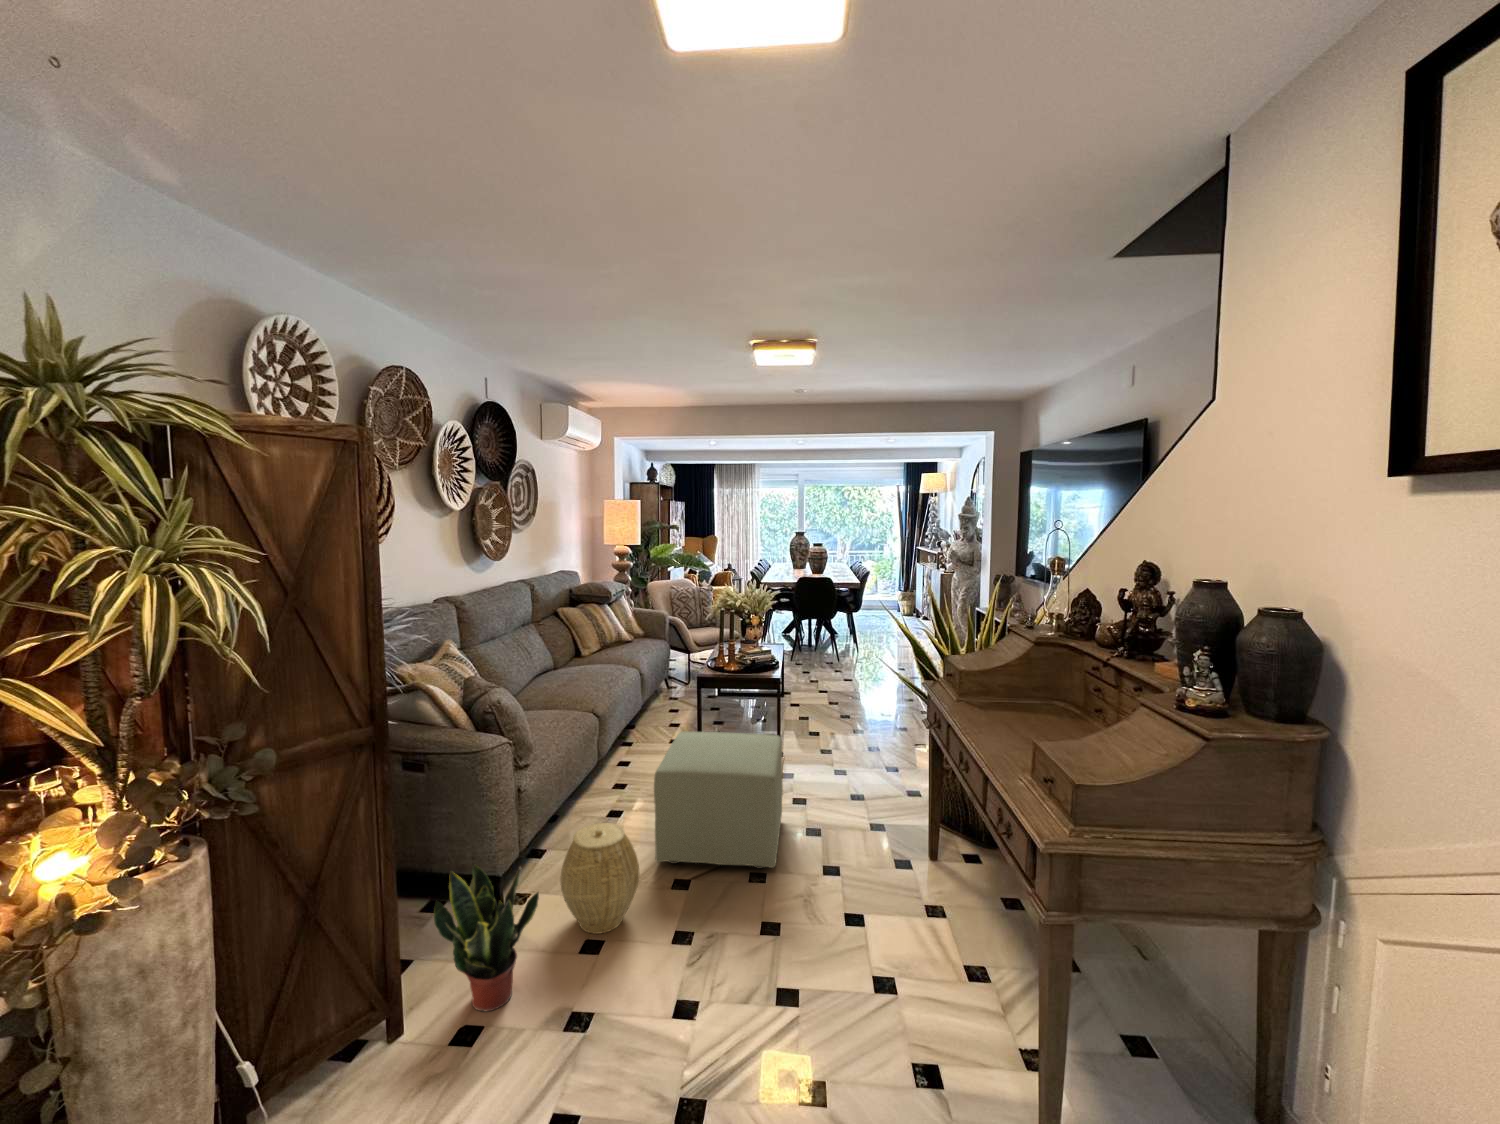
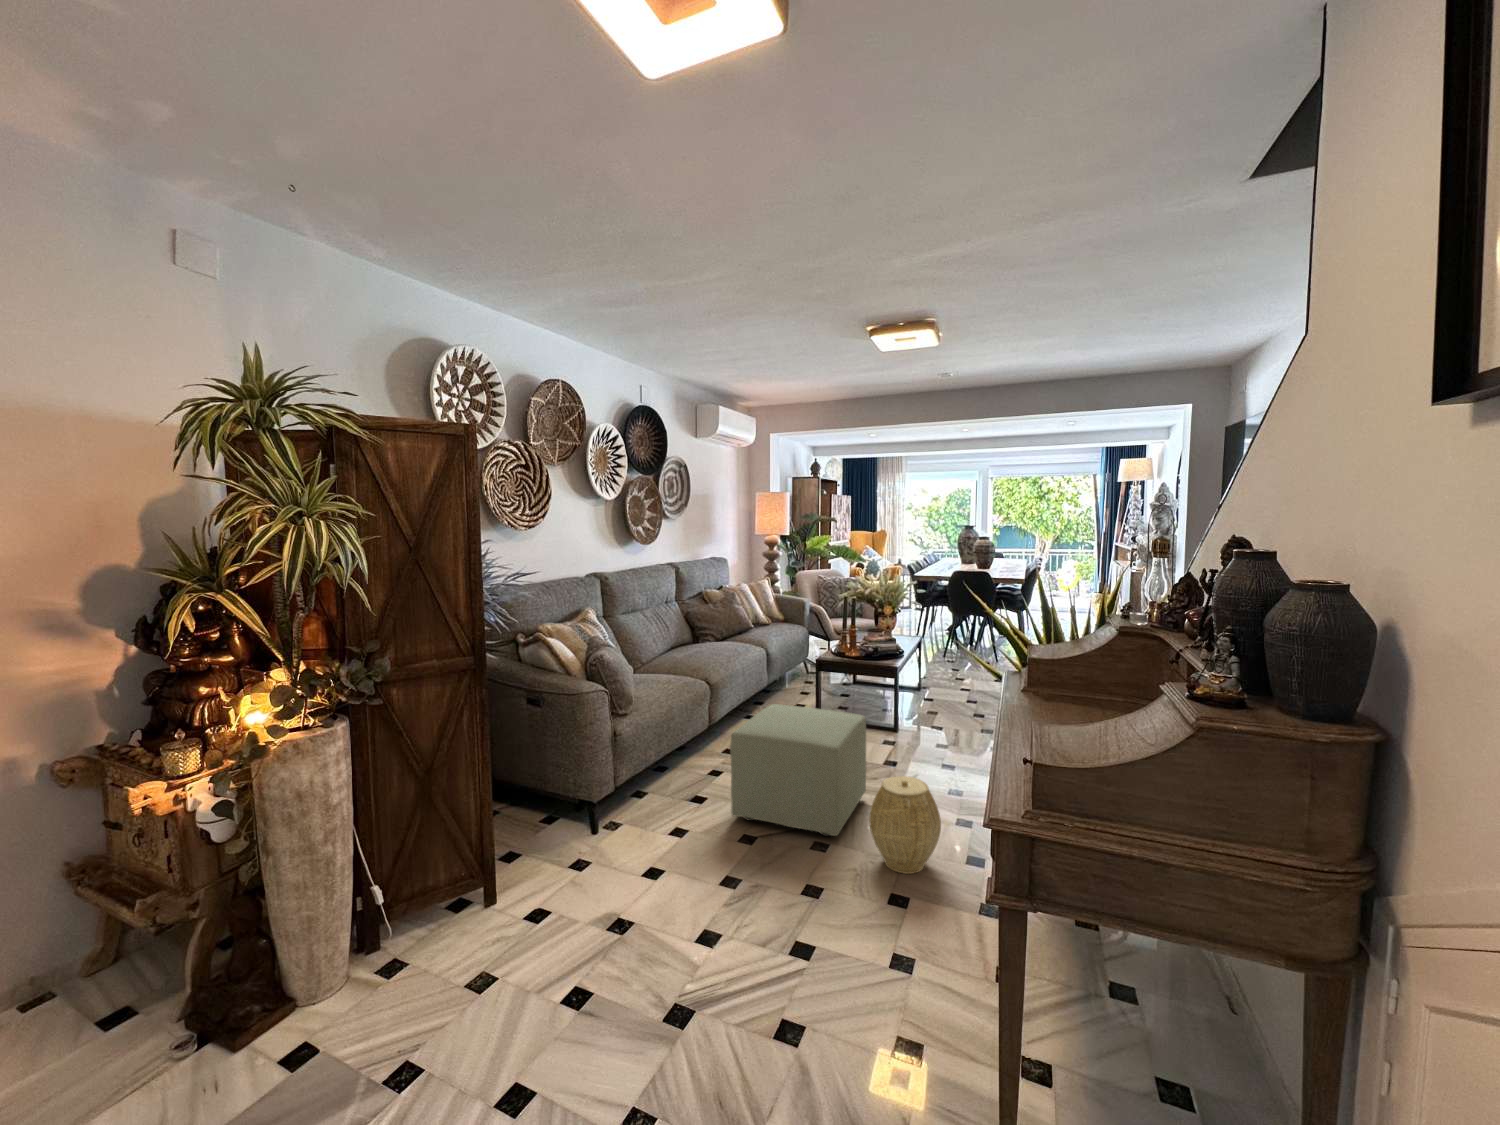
woven basket: present [560,823,639,934] -> present [869,776,941,874]
potted plant: present [434,865,539,1011] -> none [521,782,604,903]

